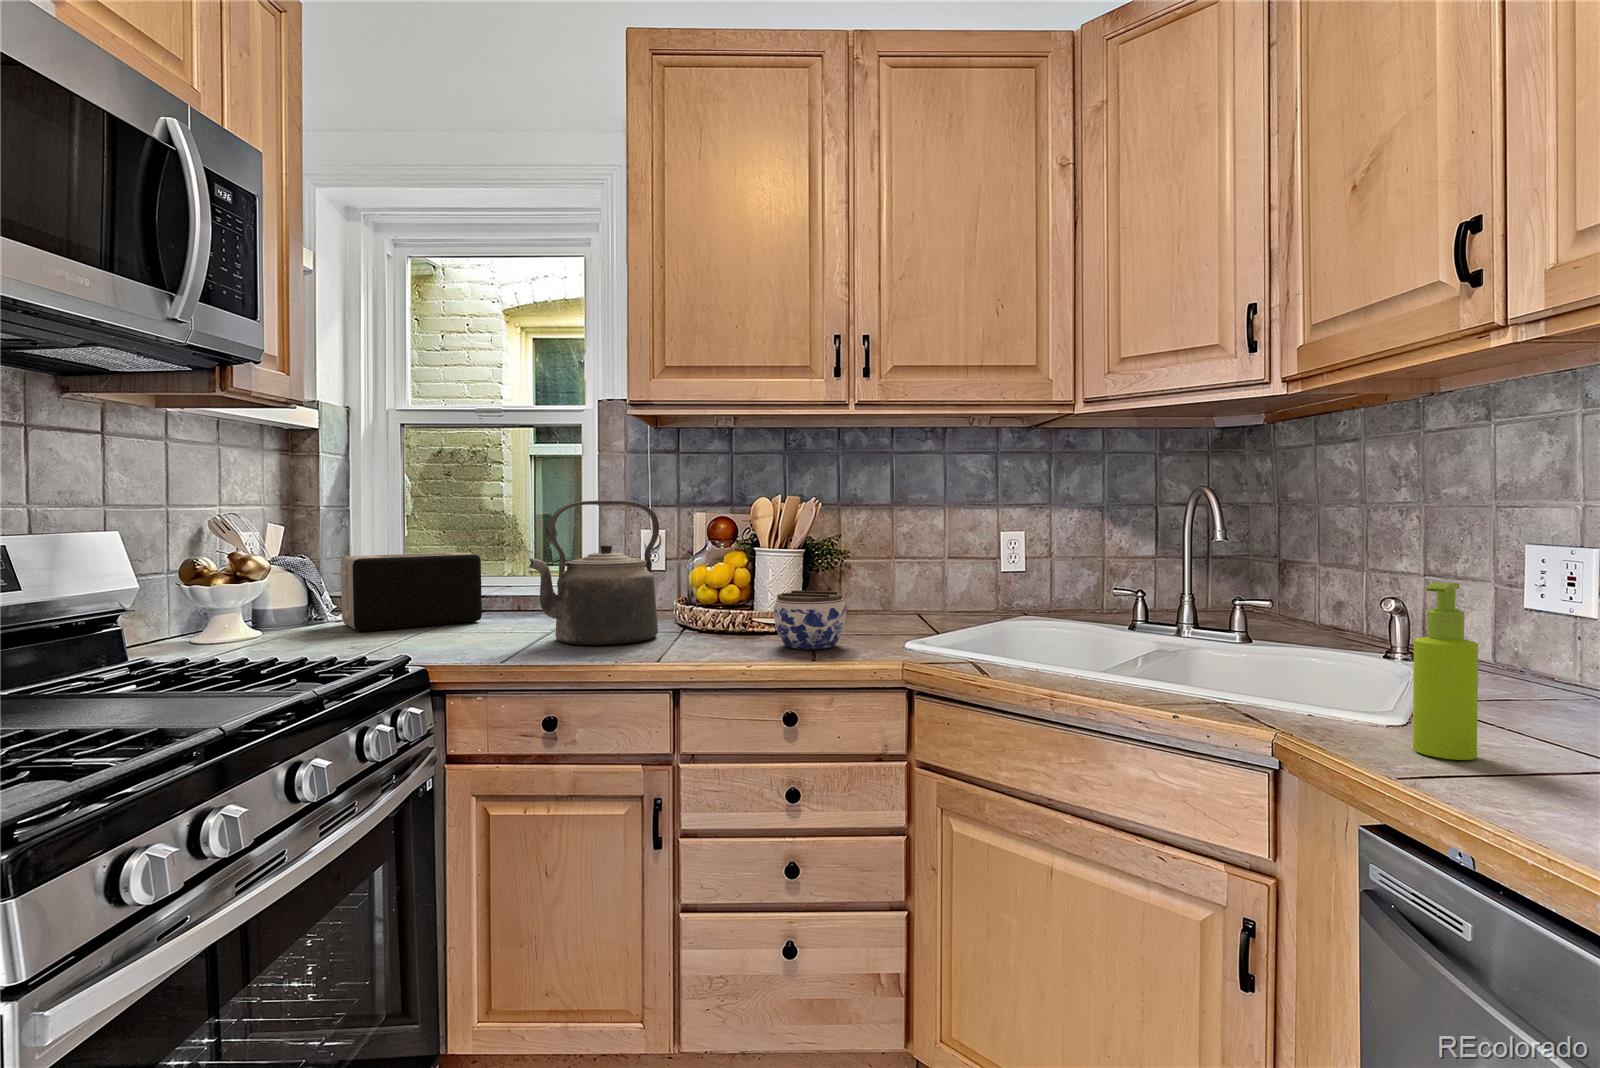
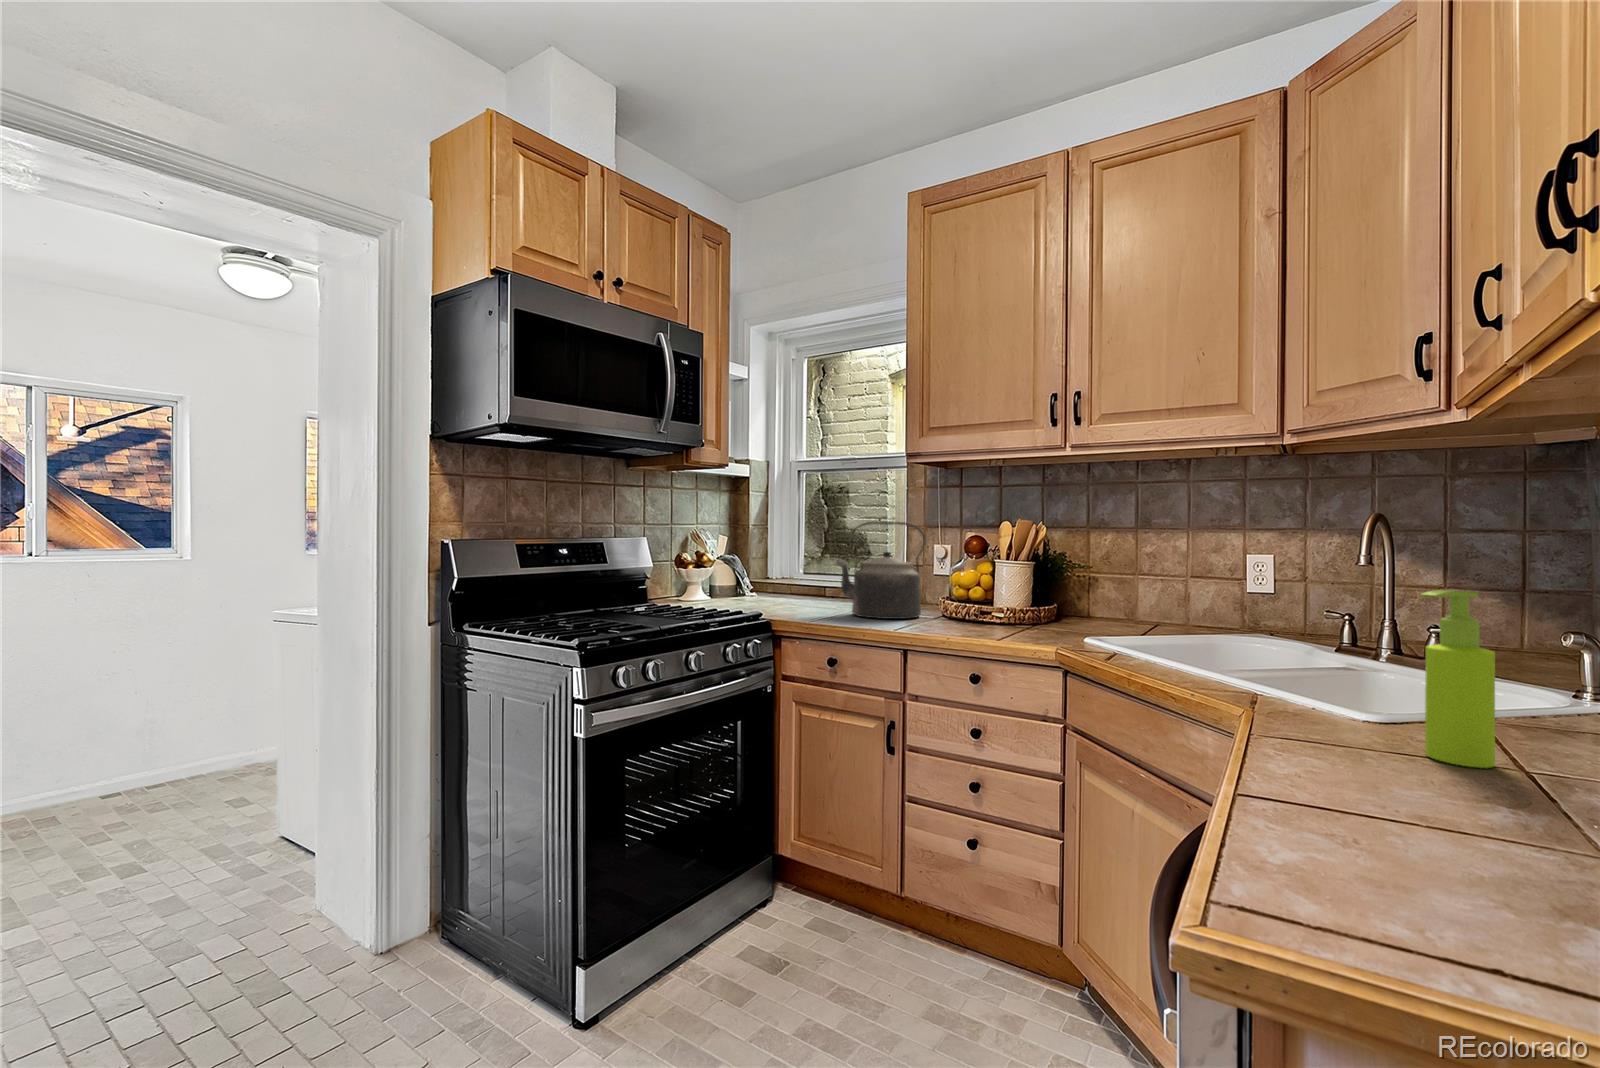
toaster: present [331,552,482,631] -> none [746,556,829,601]
jar: present [774,591,846,649] -> none [988,590,1046,634]

